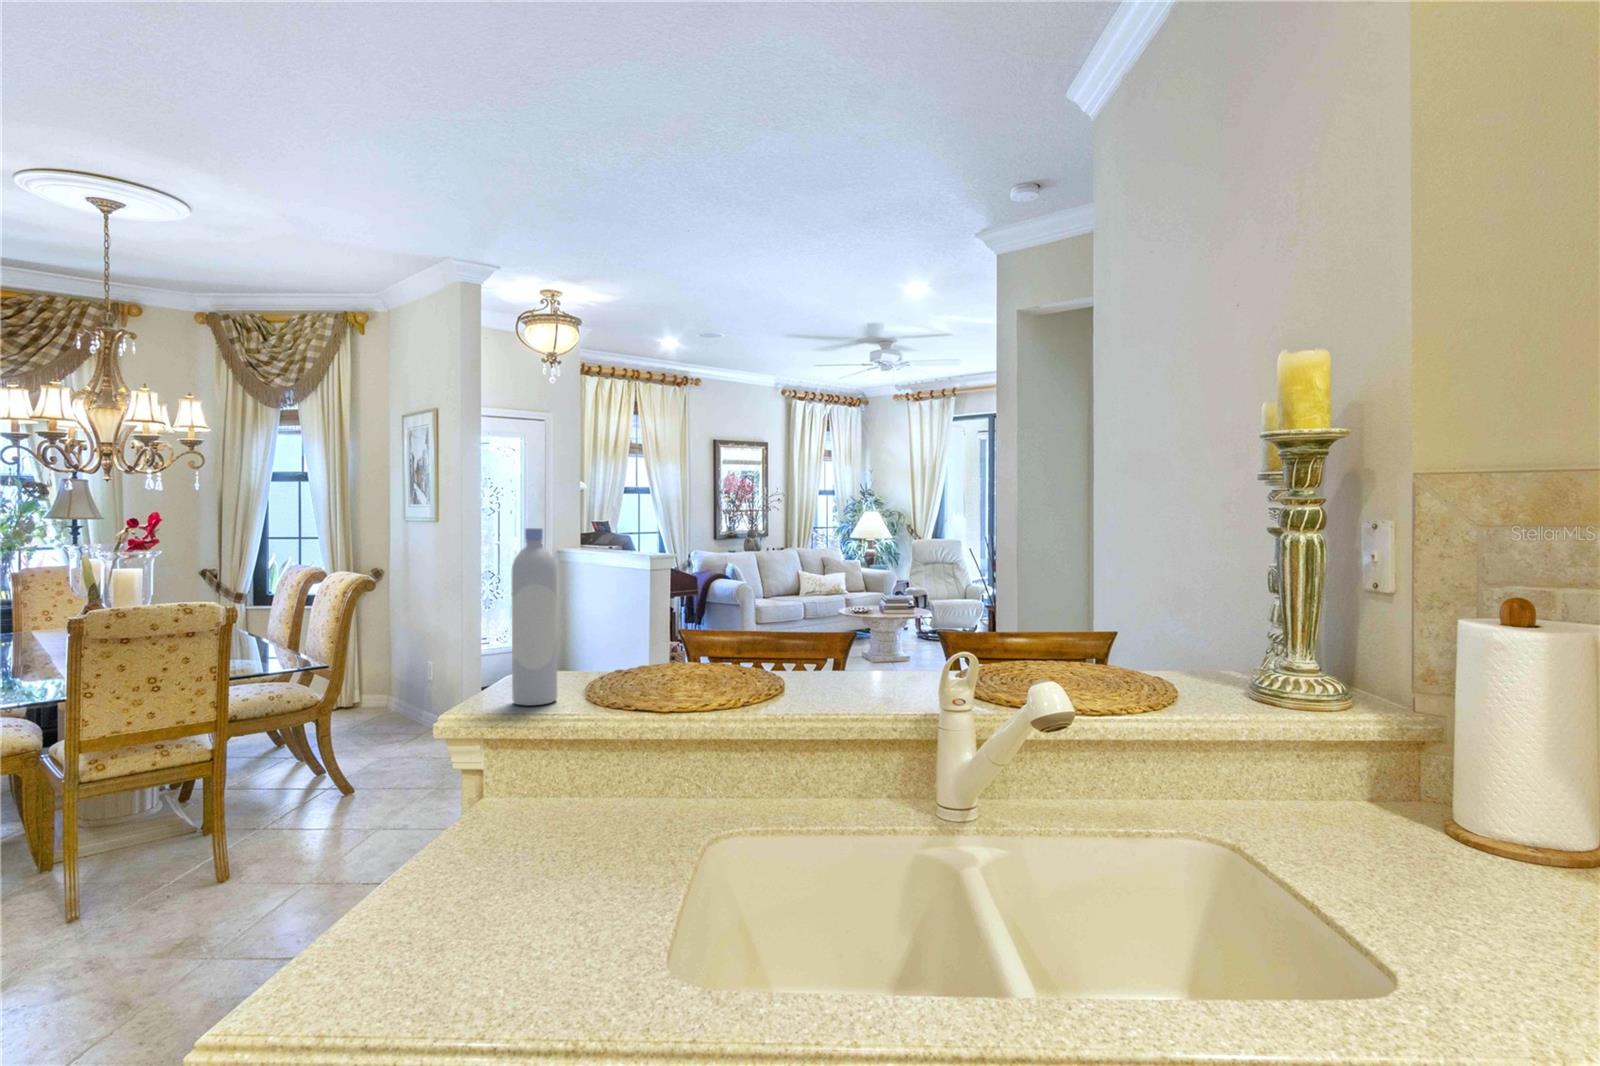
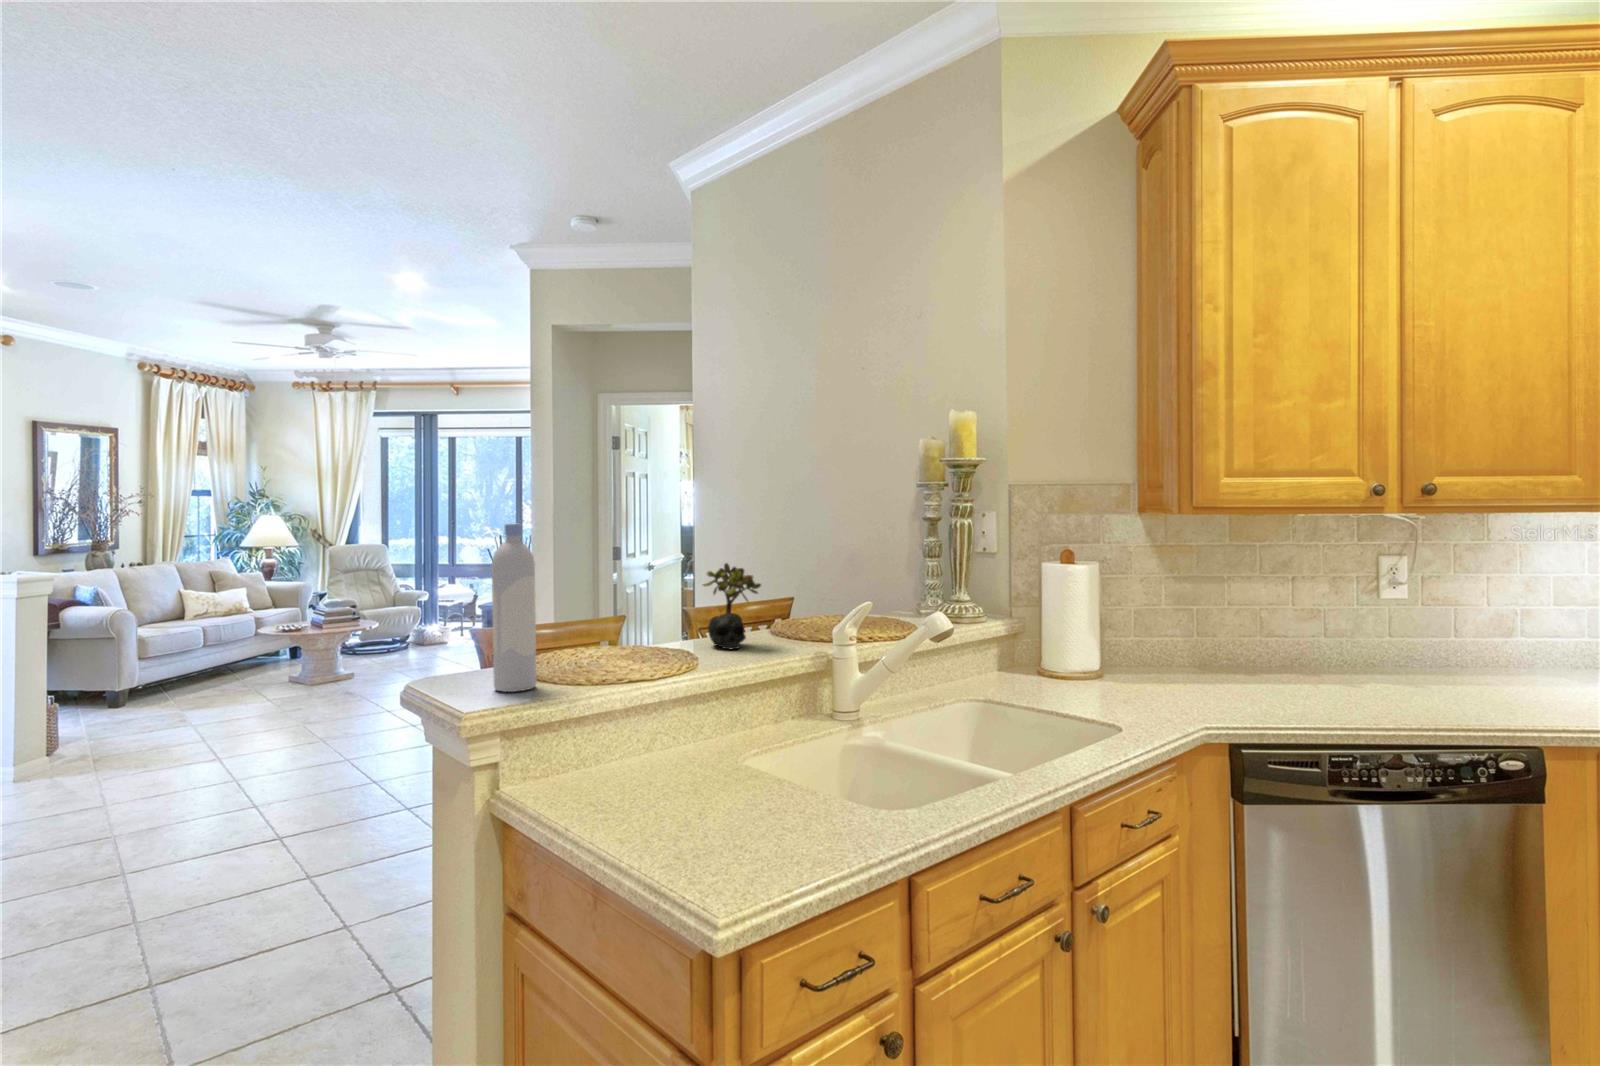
succulent plant: none [826,580,892,693] -> present [703,563,761,649]

